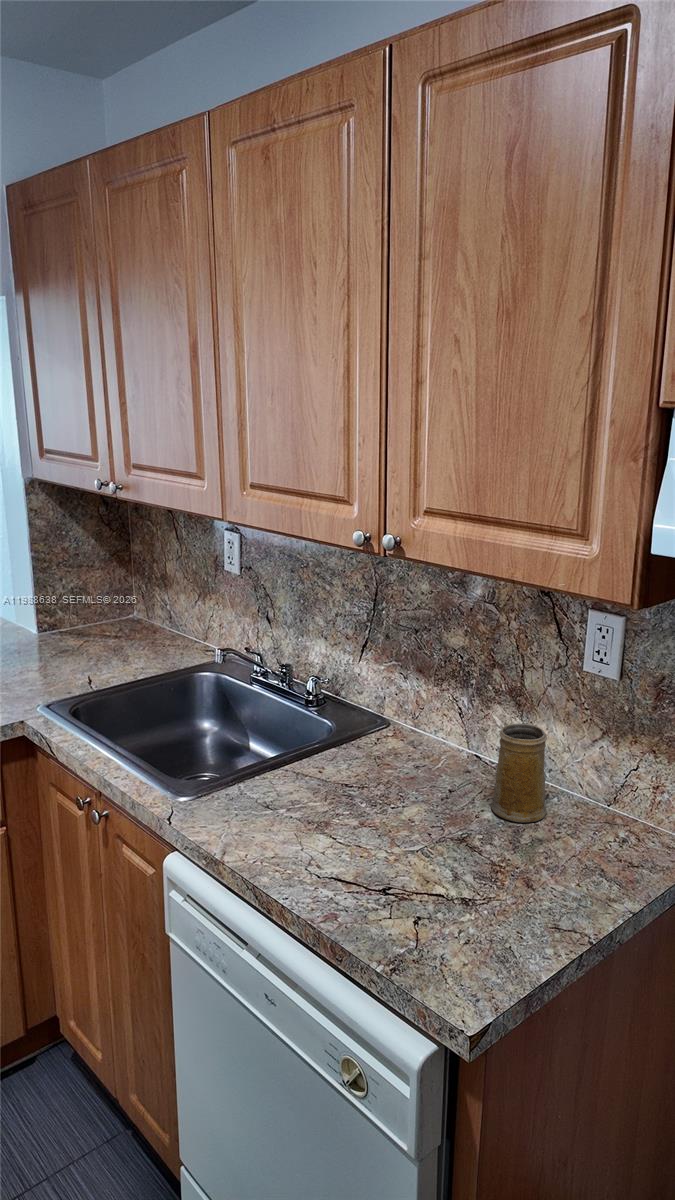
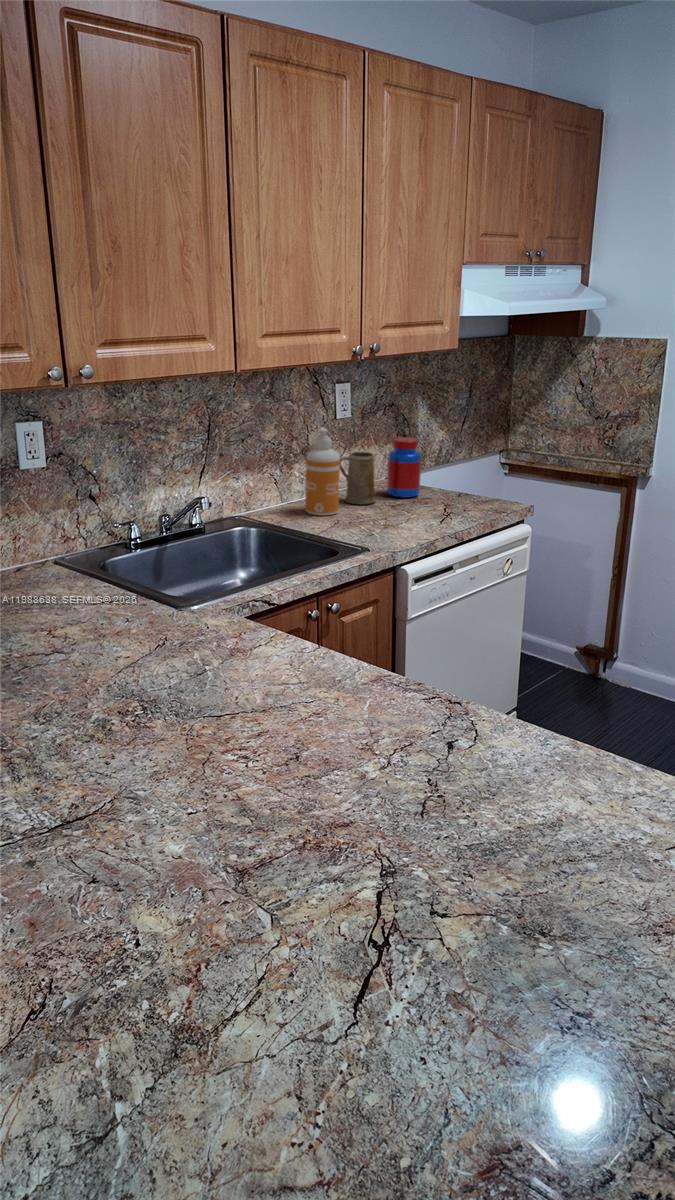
soap dispenser: none [414,651,469,788] -> present [305,427,340,515]
jar: none [558,742,632,870] -> present [387,437,421,498]

